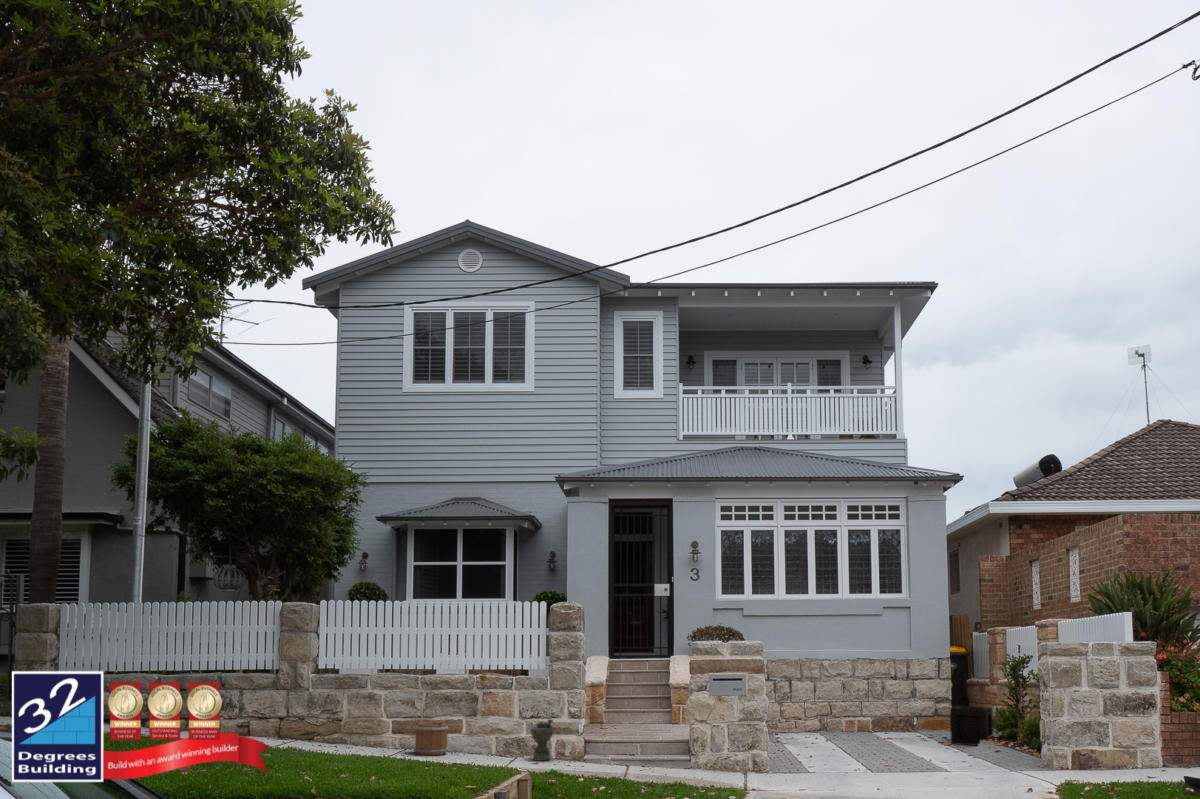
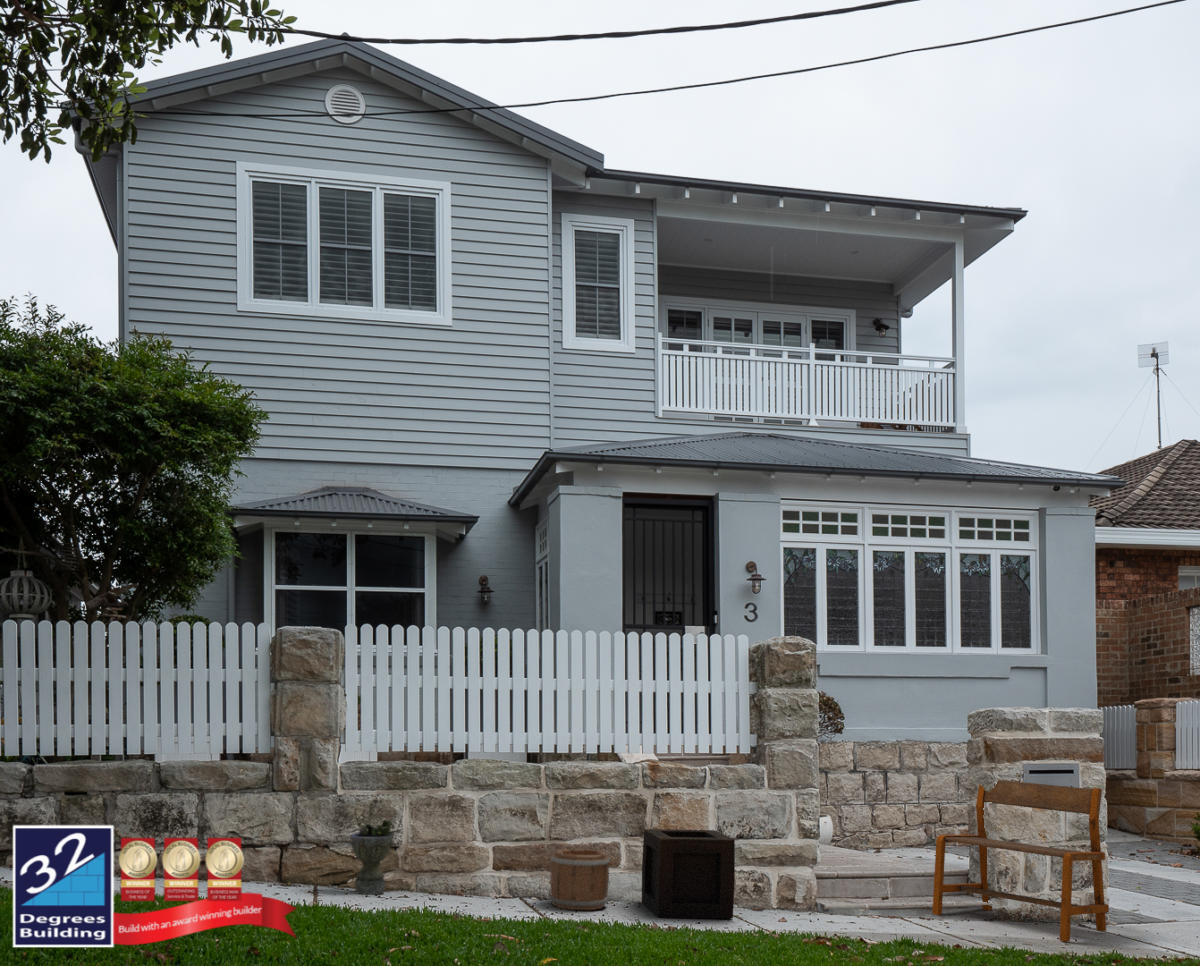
bench: none [646,682,733,777] -> present [932,780,1109,942]
wooden crate: present [950,706,993,746] -> present [642,829,735,918]
planter: present [530,720,554,761] -> present [350,820,394,895]

